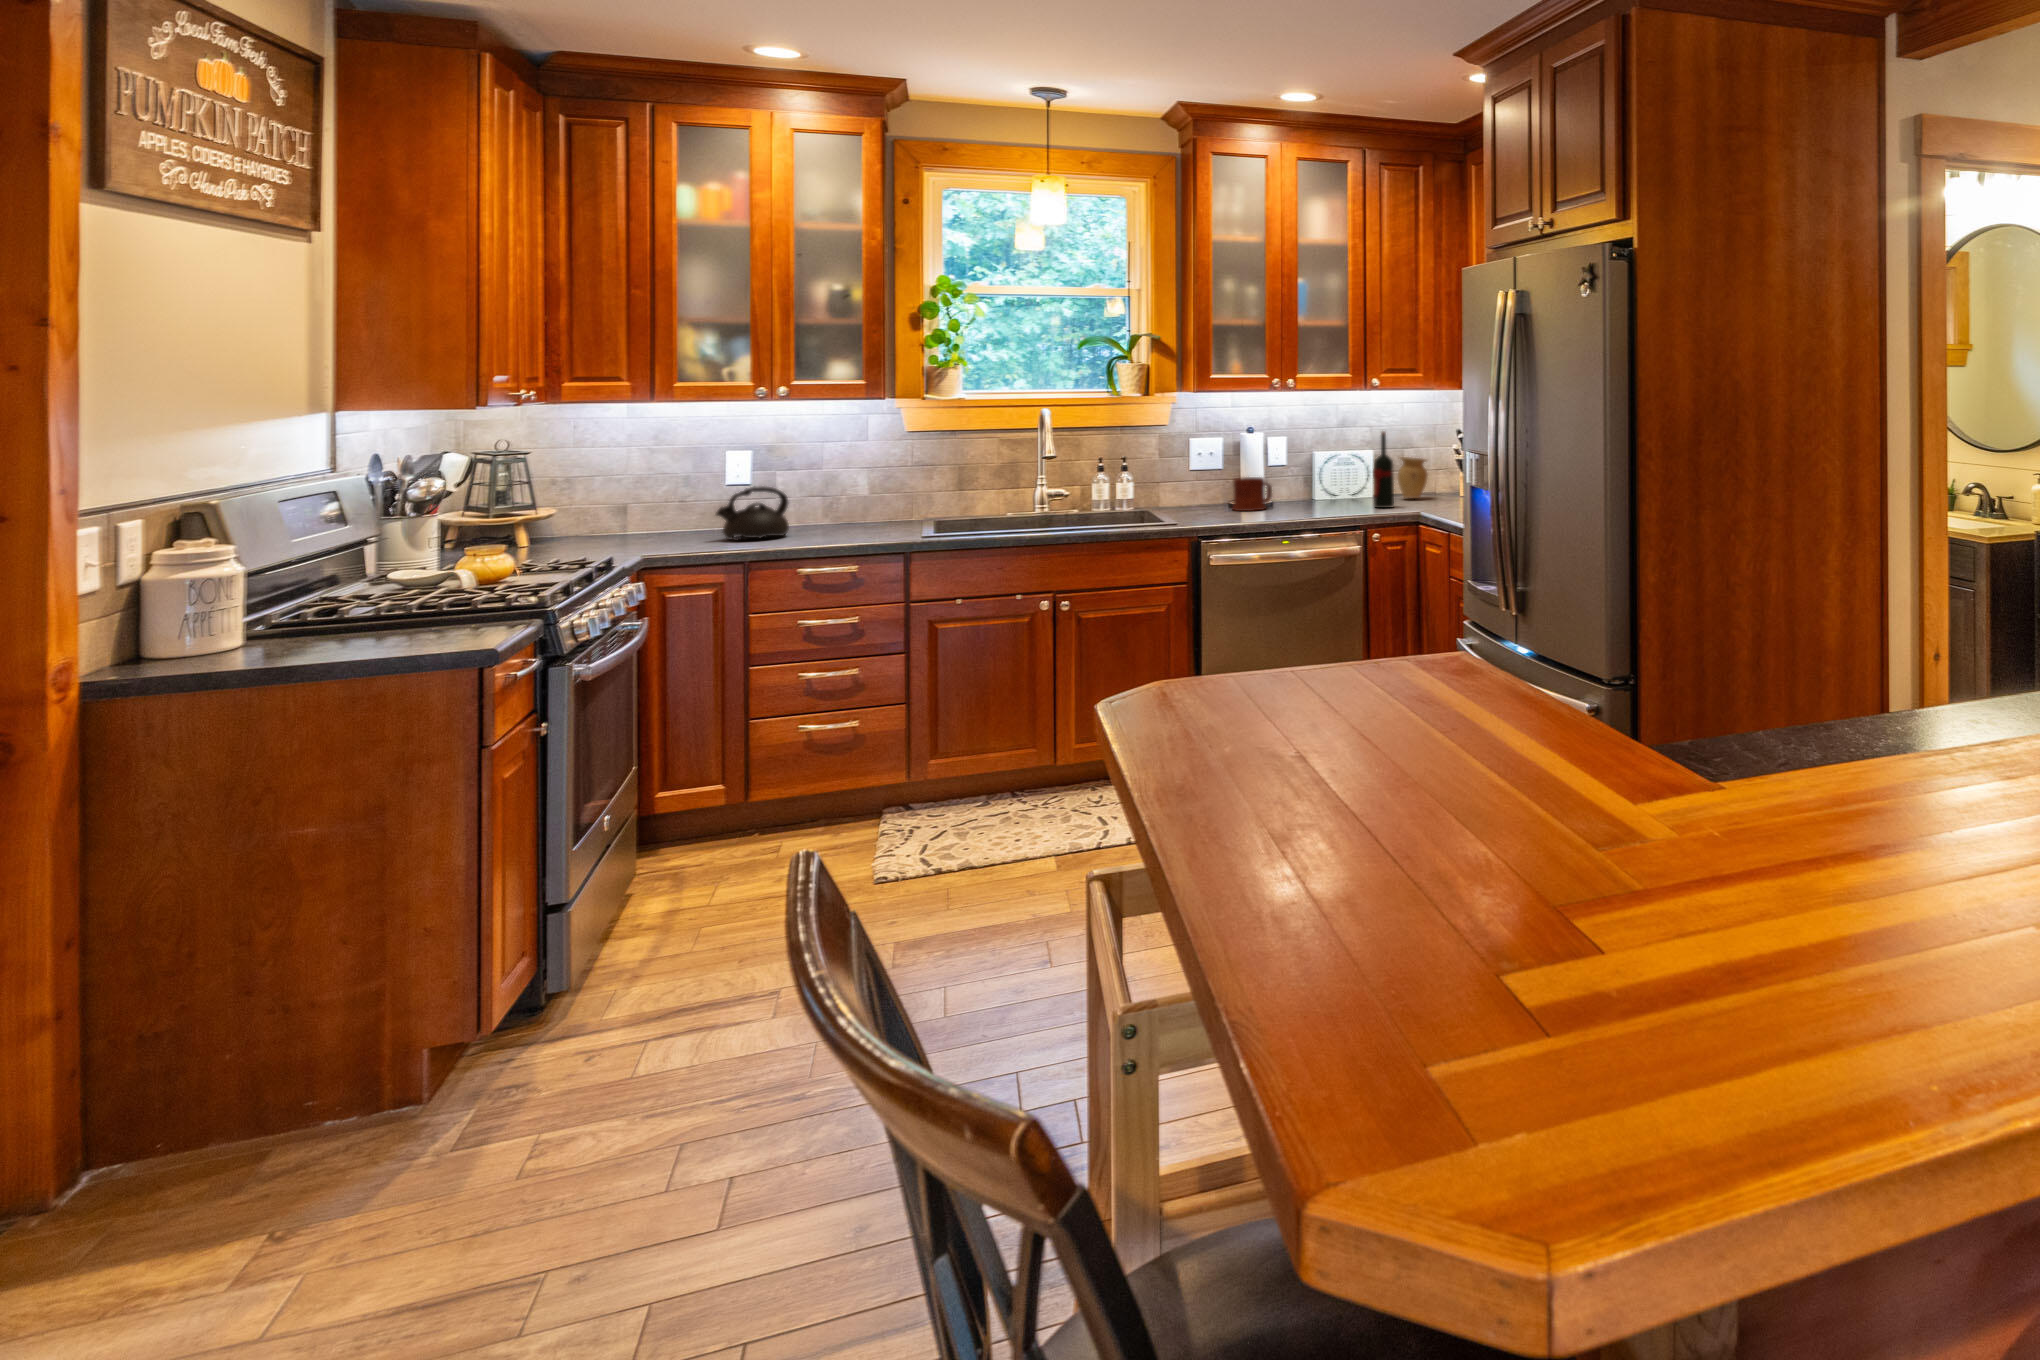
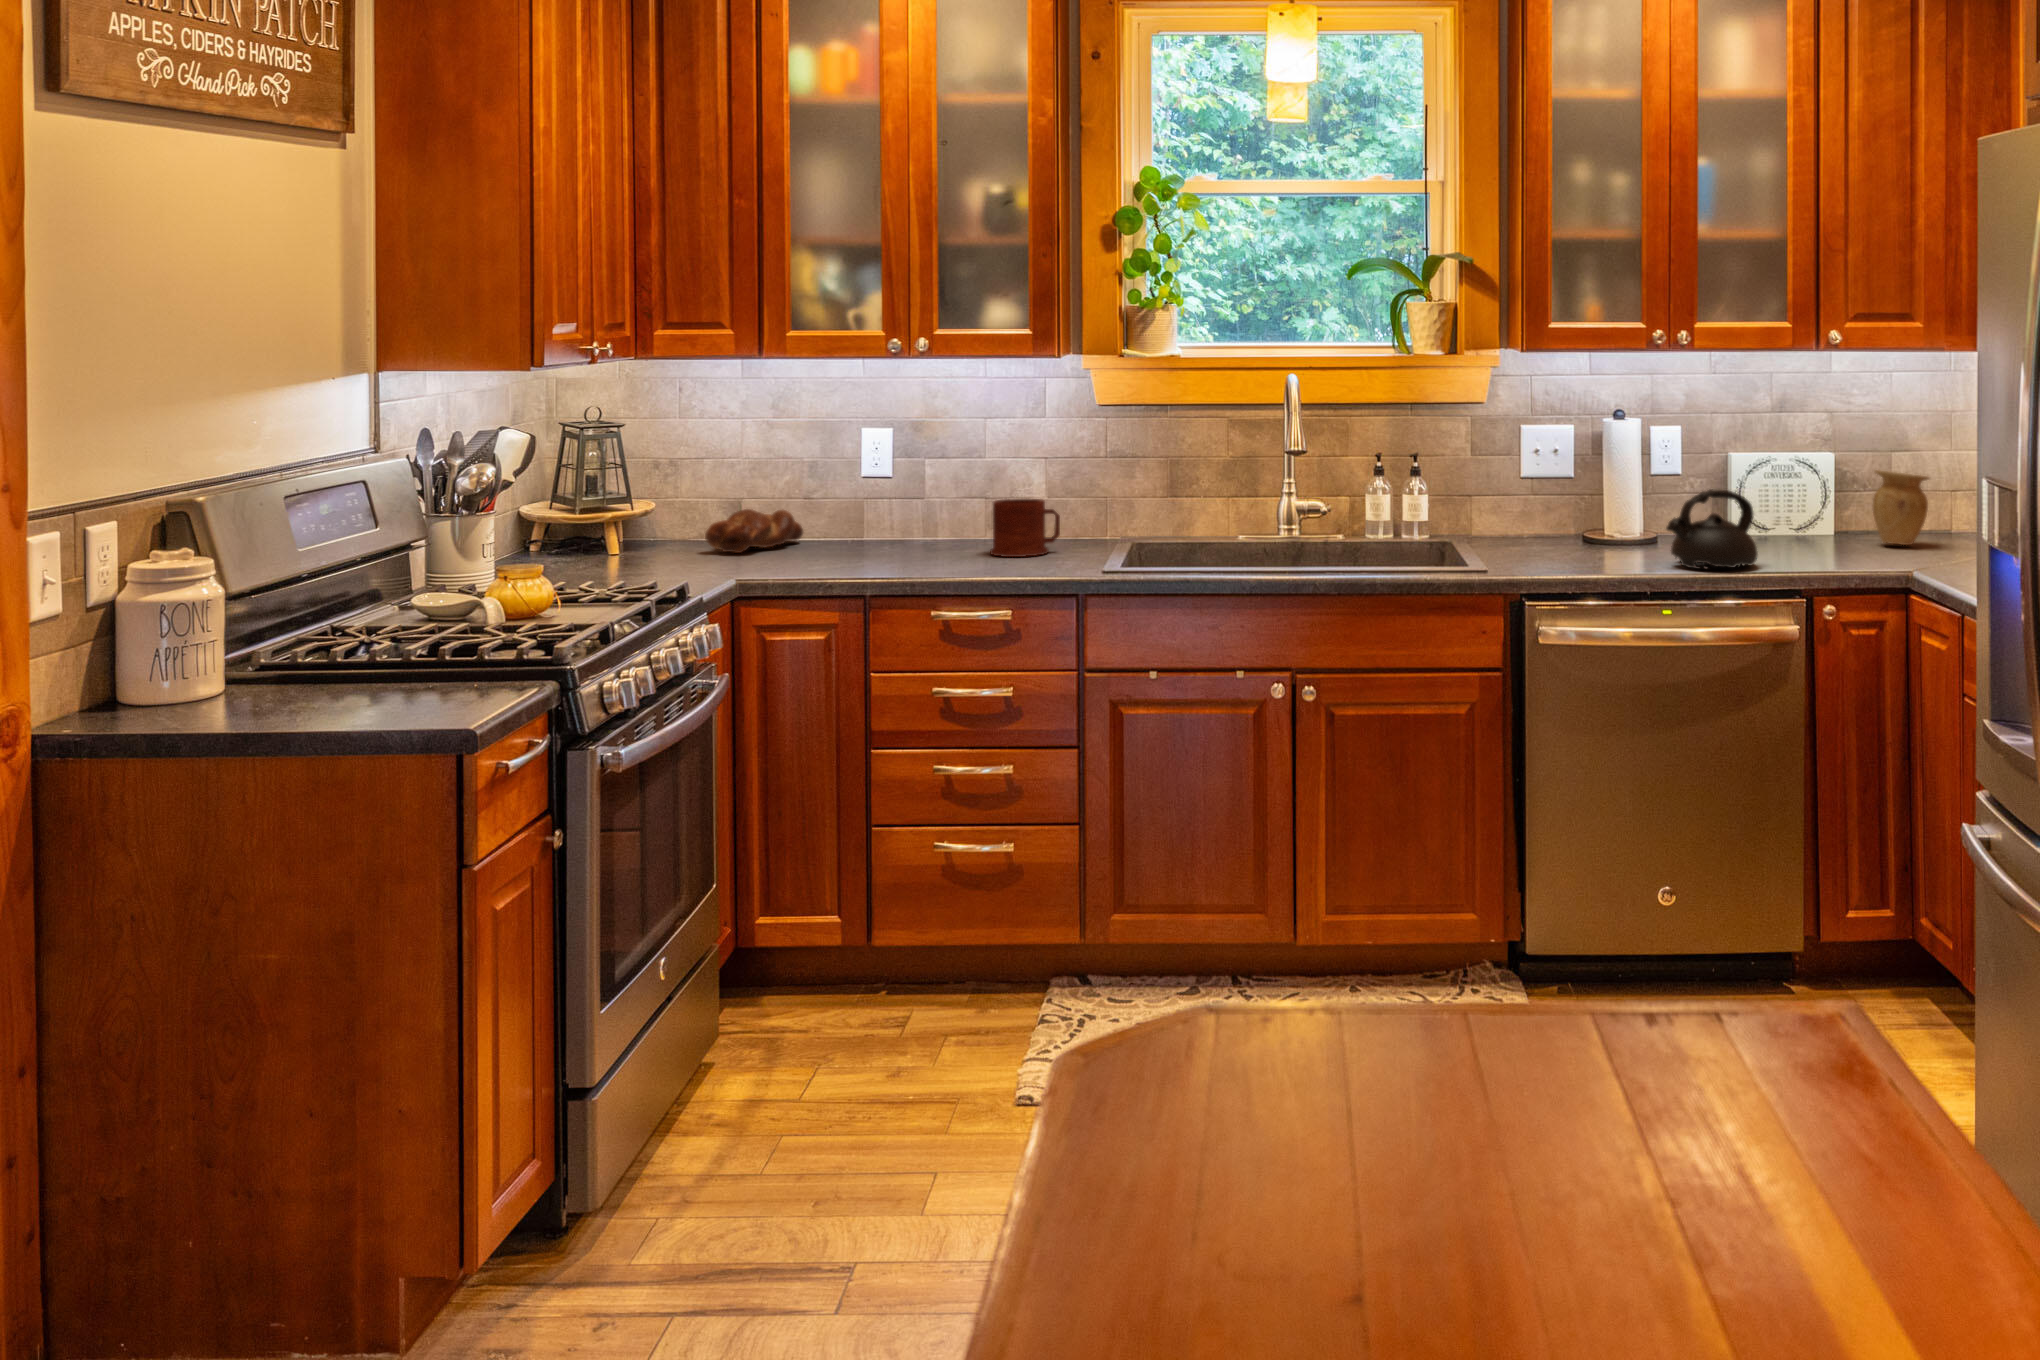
wine bottle: present [1373,432,1394,508] -> none [1822,427,1861,562]
mug: present [1233,477,1272,511] -> present [990,498,1060,557]
teapot: present [716,486,789,540] -> present [1666,489,1758,569]
bread loaf: none [598,510,677,541] -> present [705,509,803,553]

